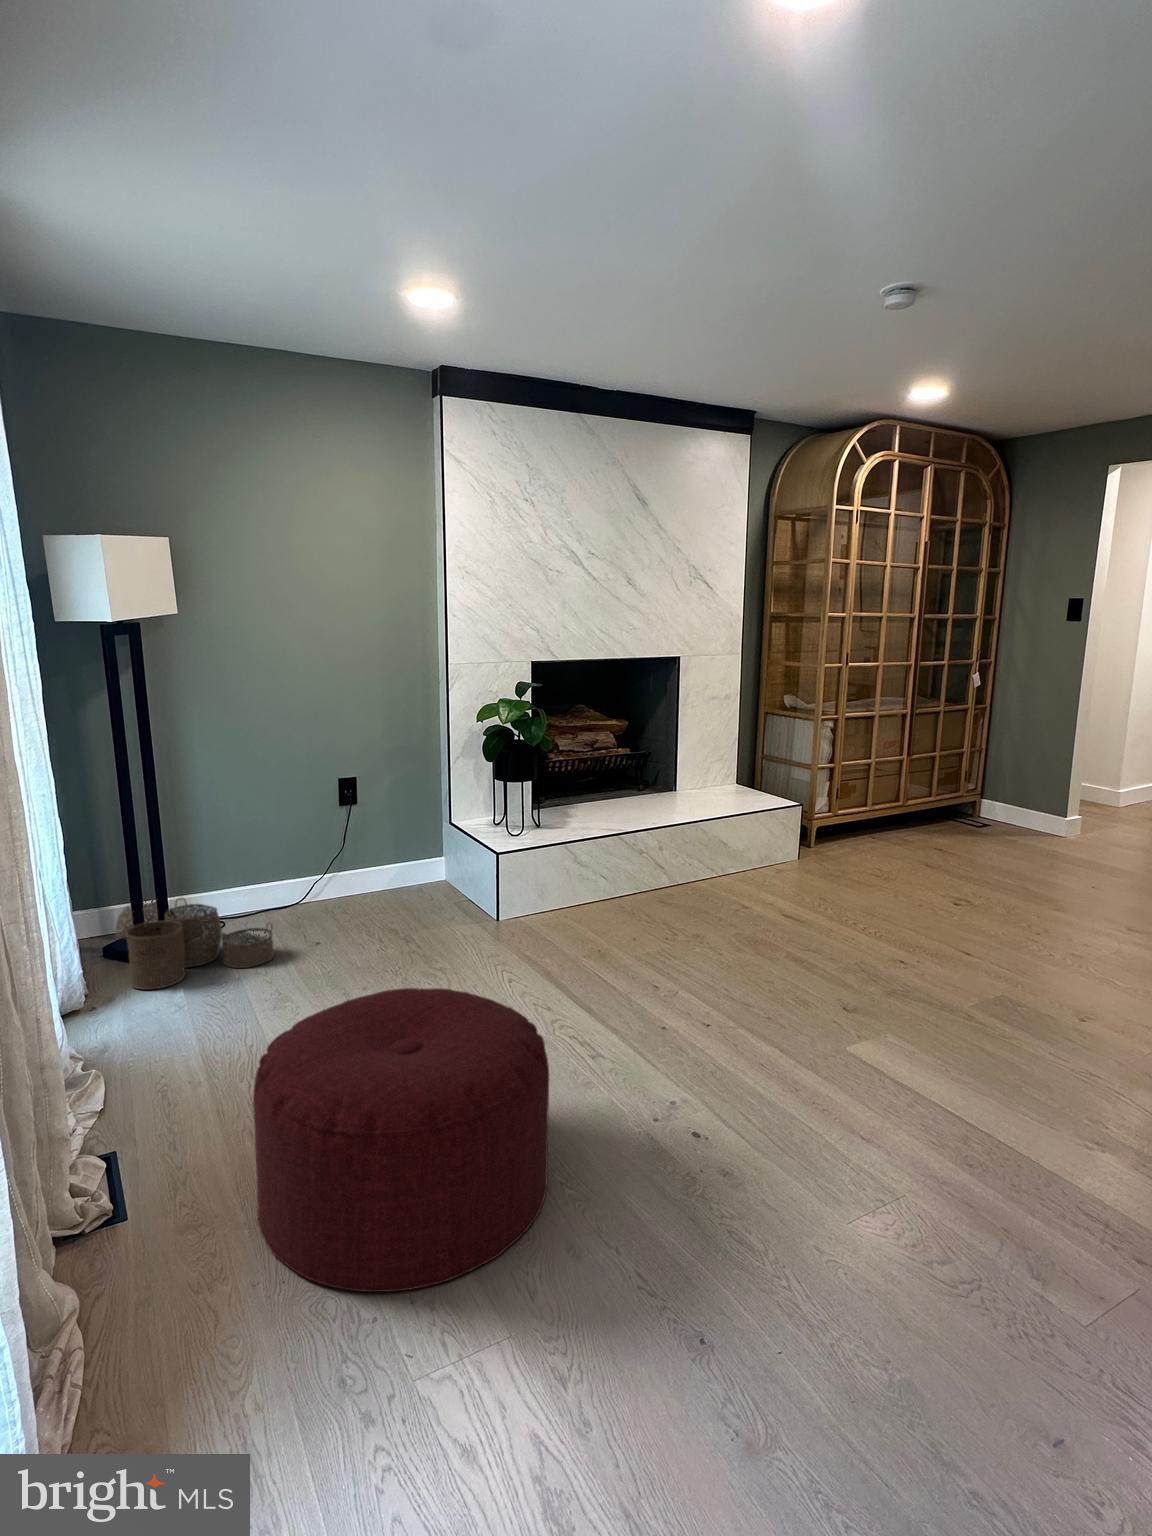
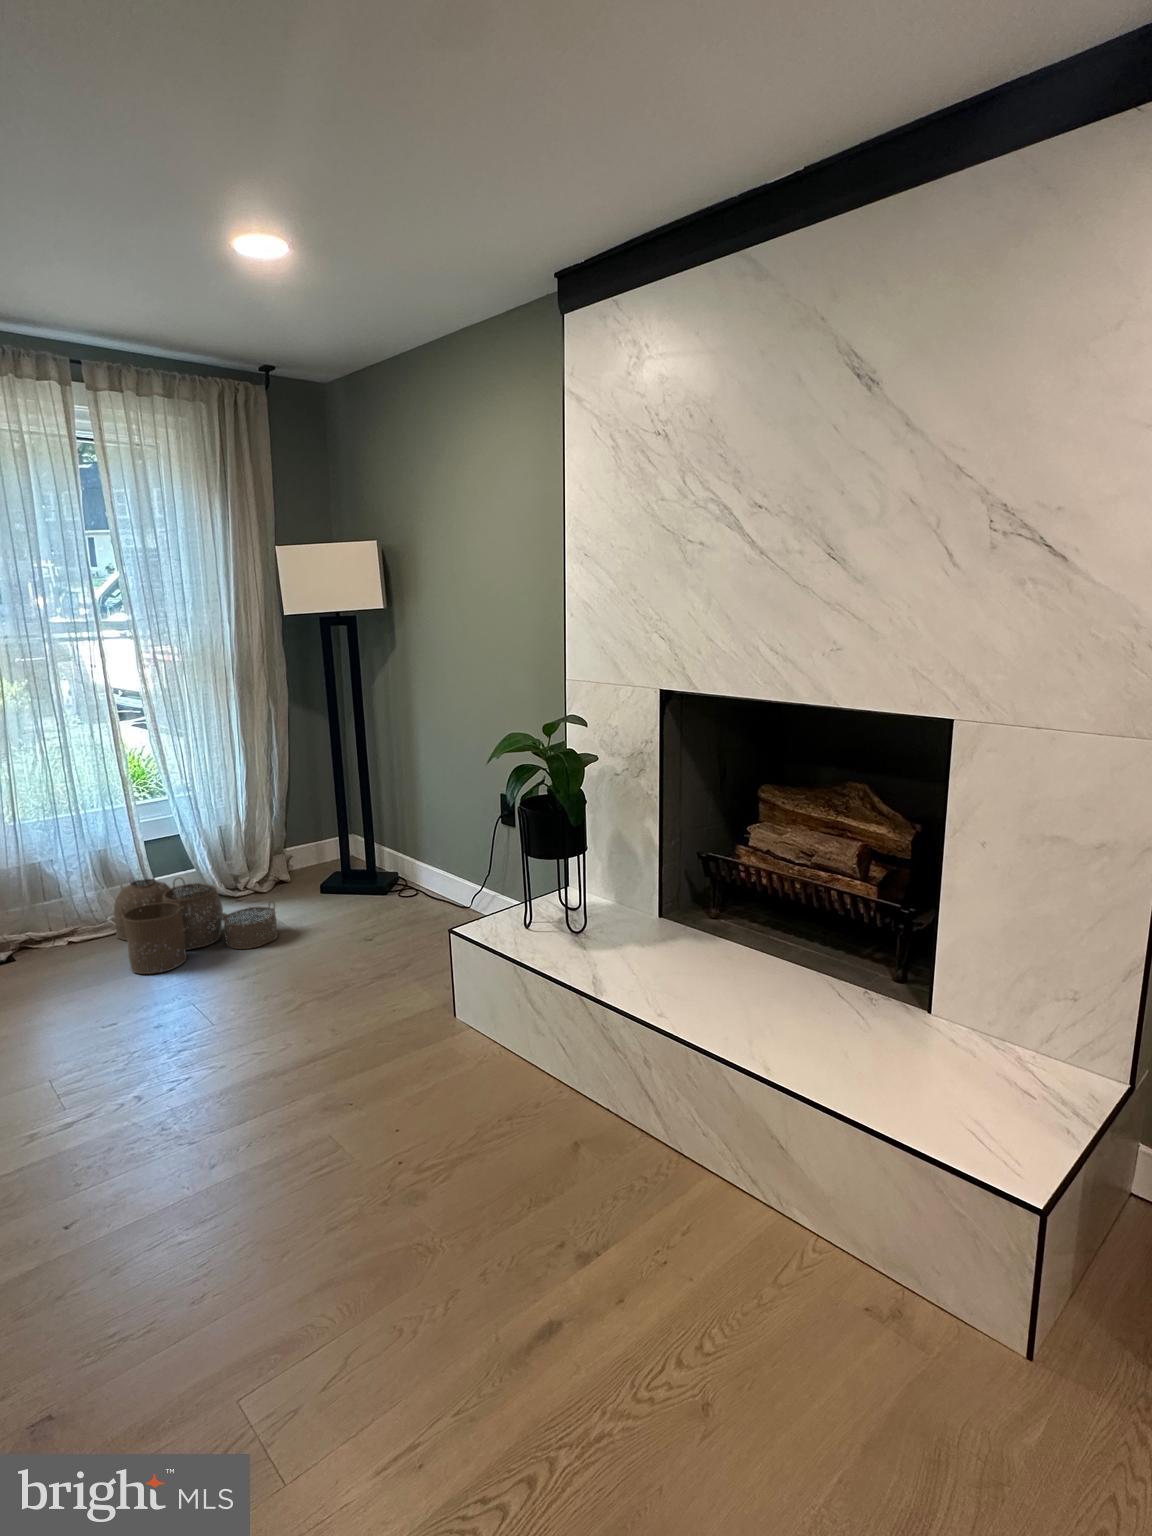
ottoman: present [253,988,549,1292] -> none [247,970,561,1286]

